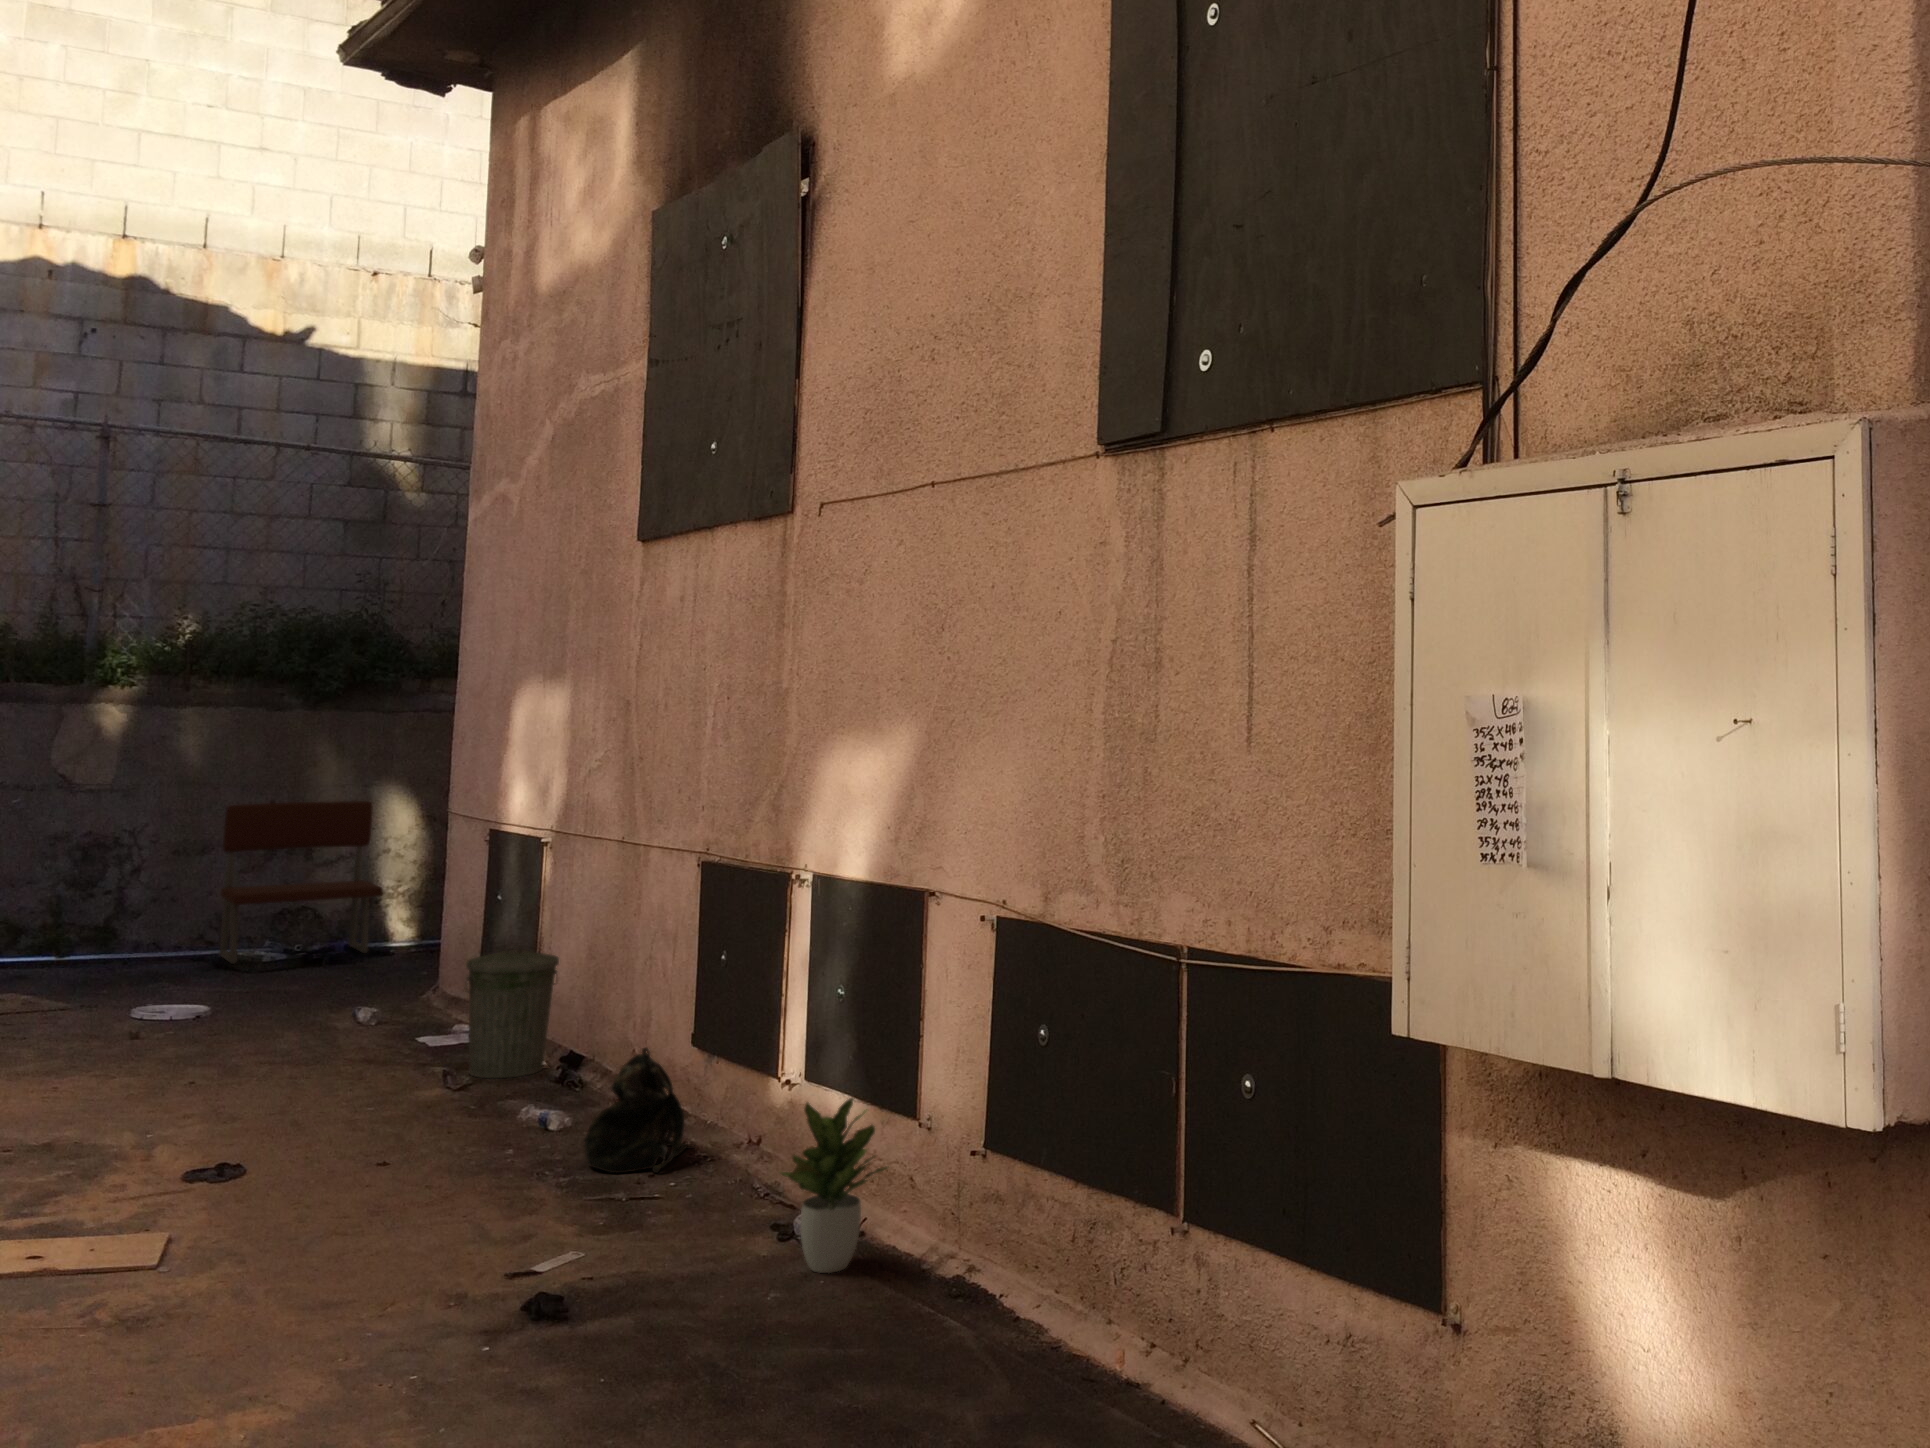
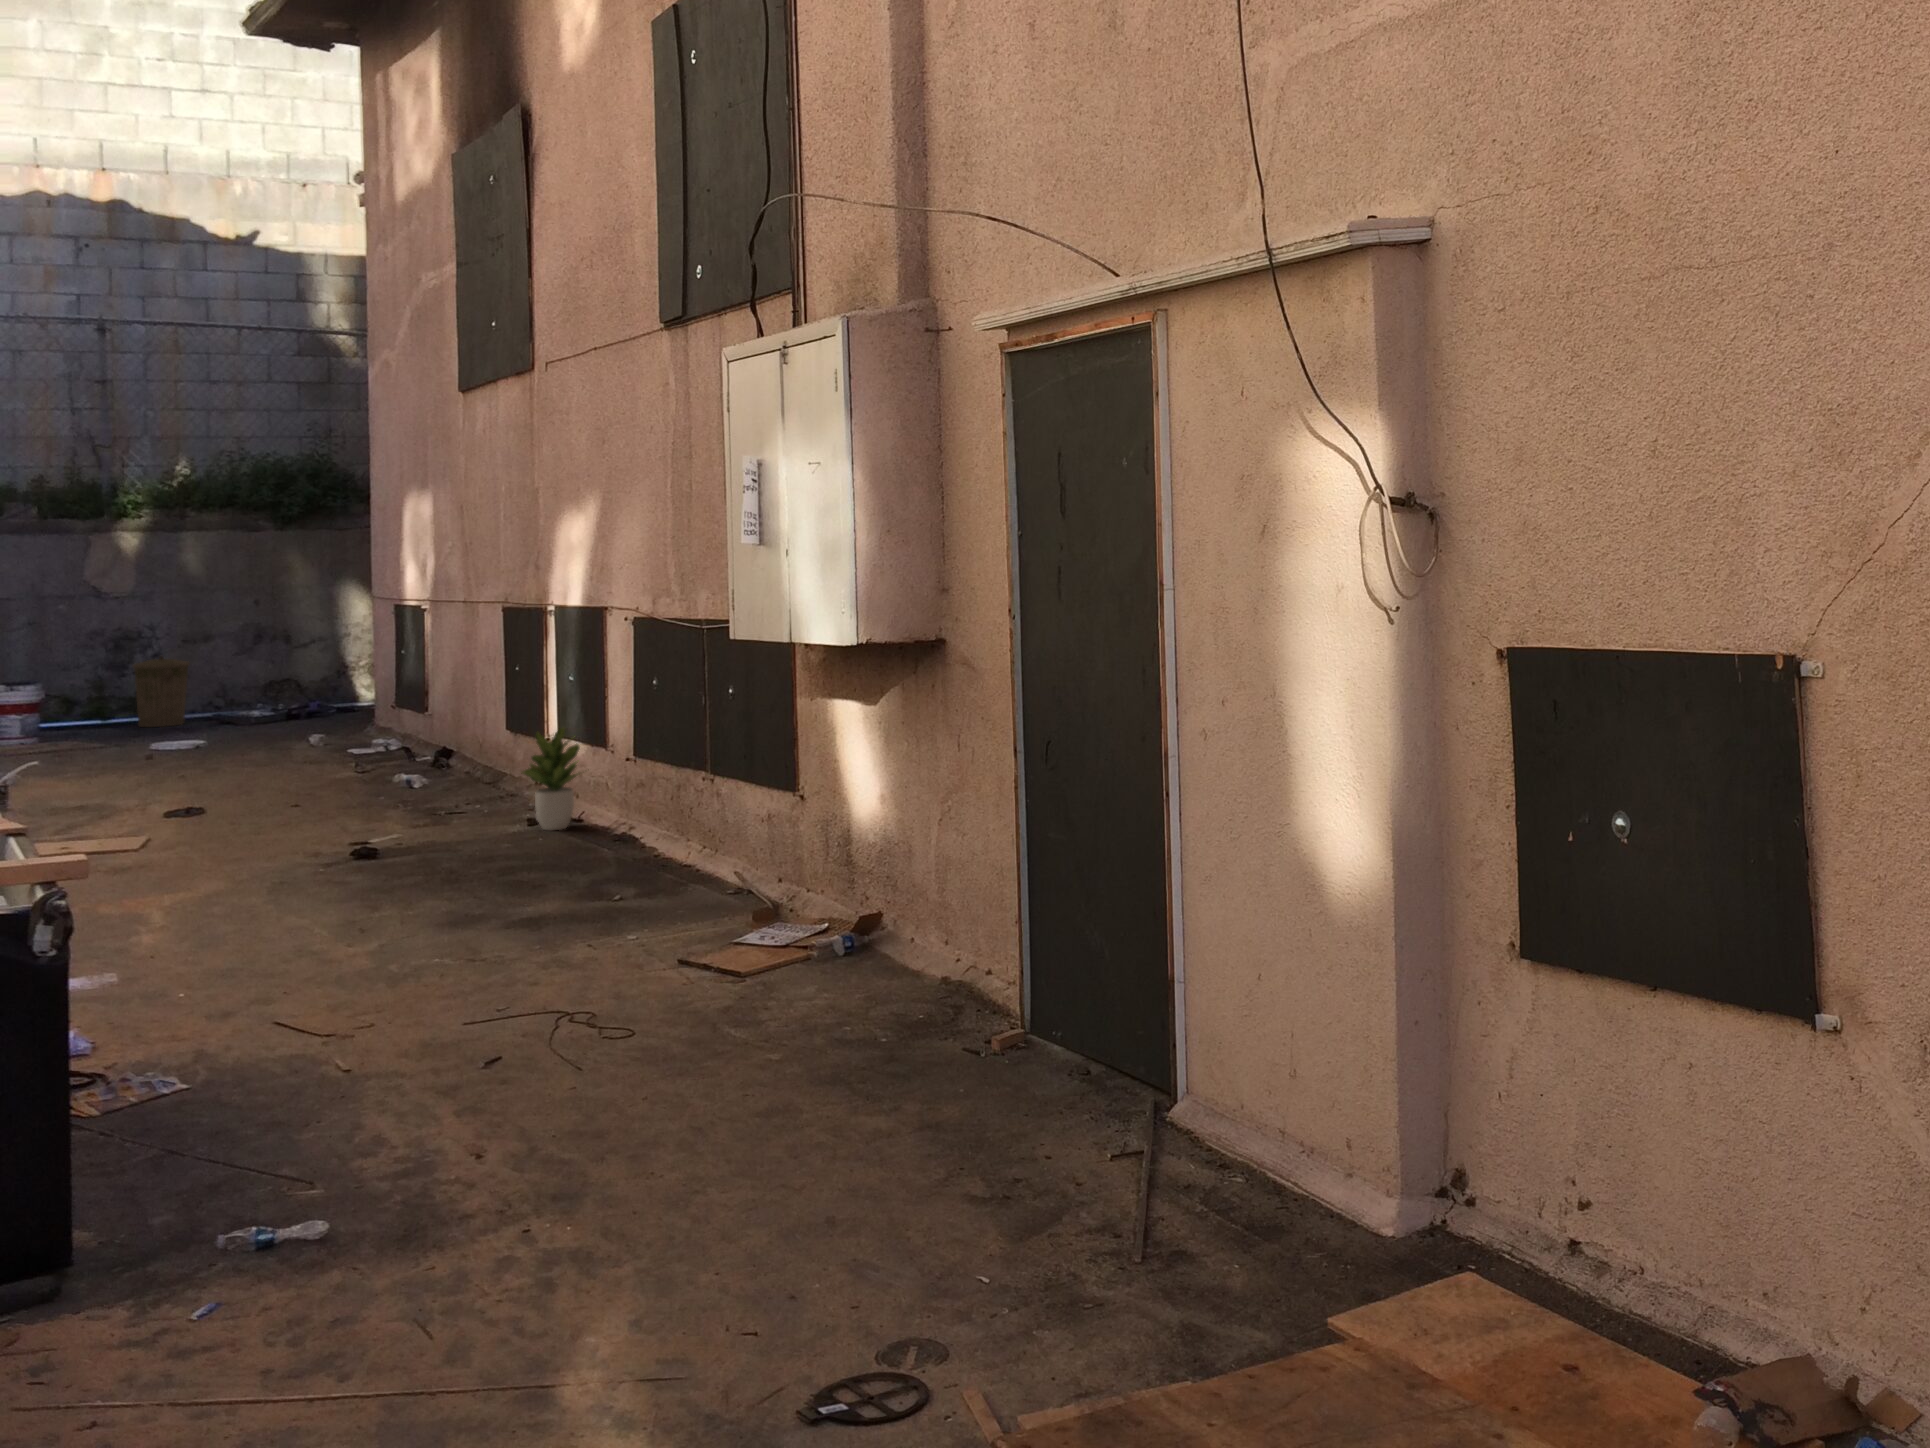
bench: present [219,801,382,964] -> none [217,602,341,722]
trash can: present [466,946,559,1078] -> present [133,656,190,727]
backpack: present [584,1048,693,1173] -> none [429,722,511,800]

